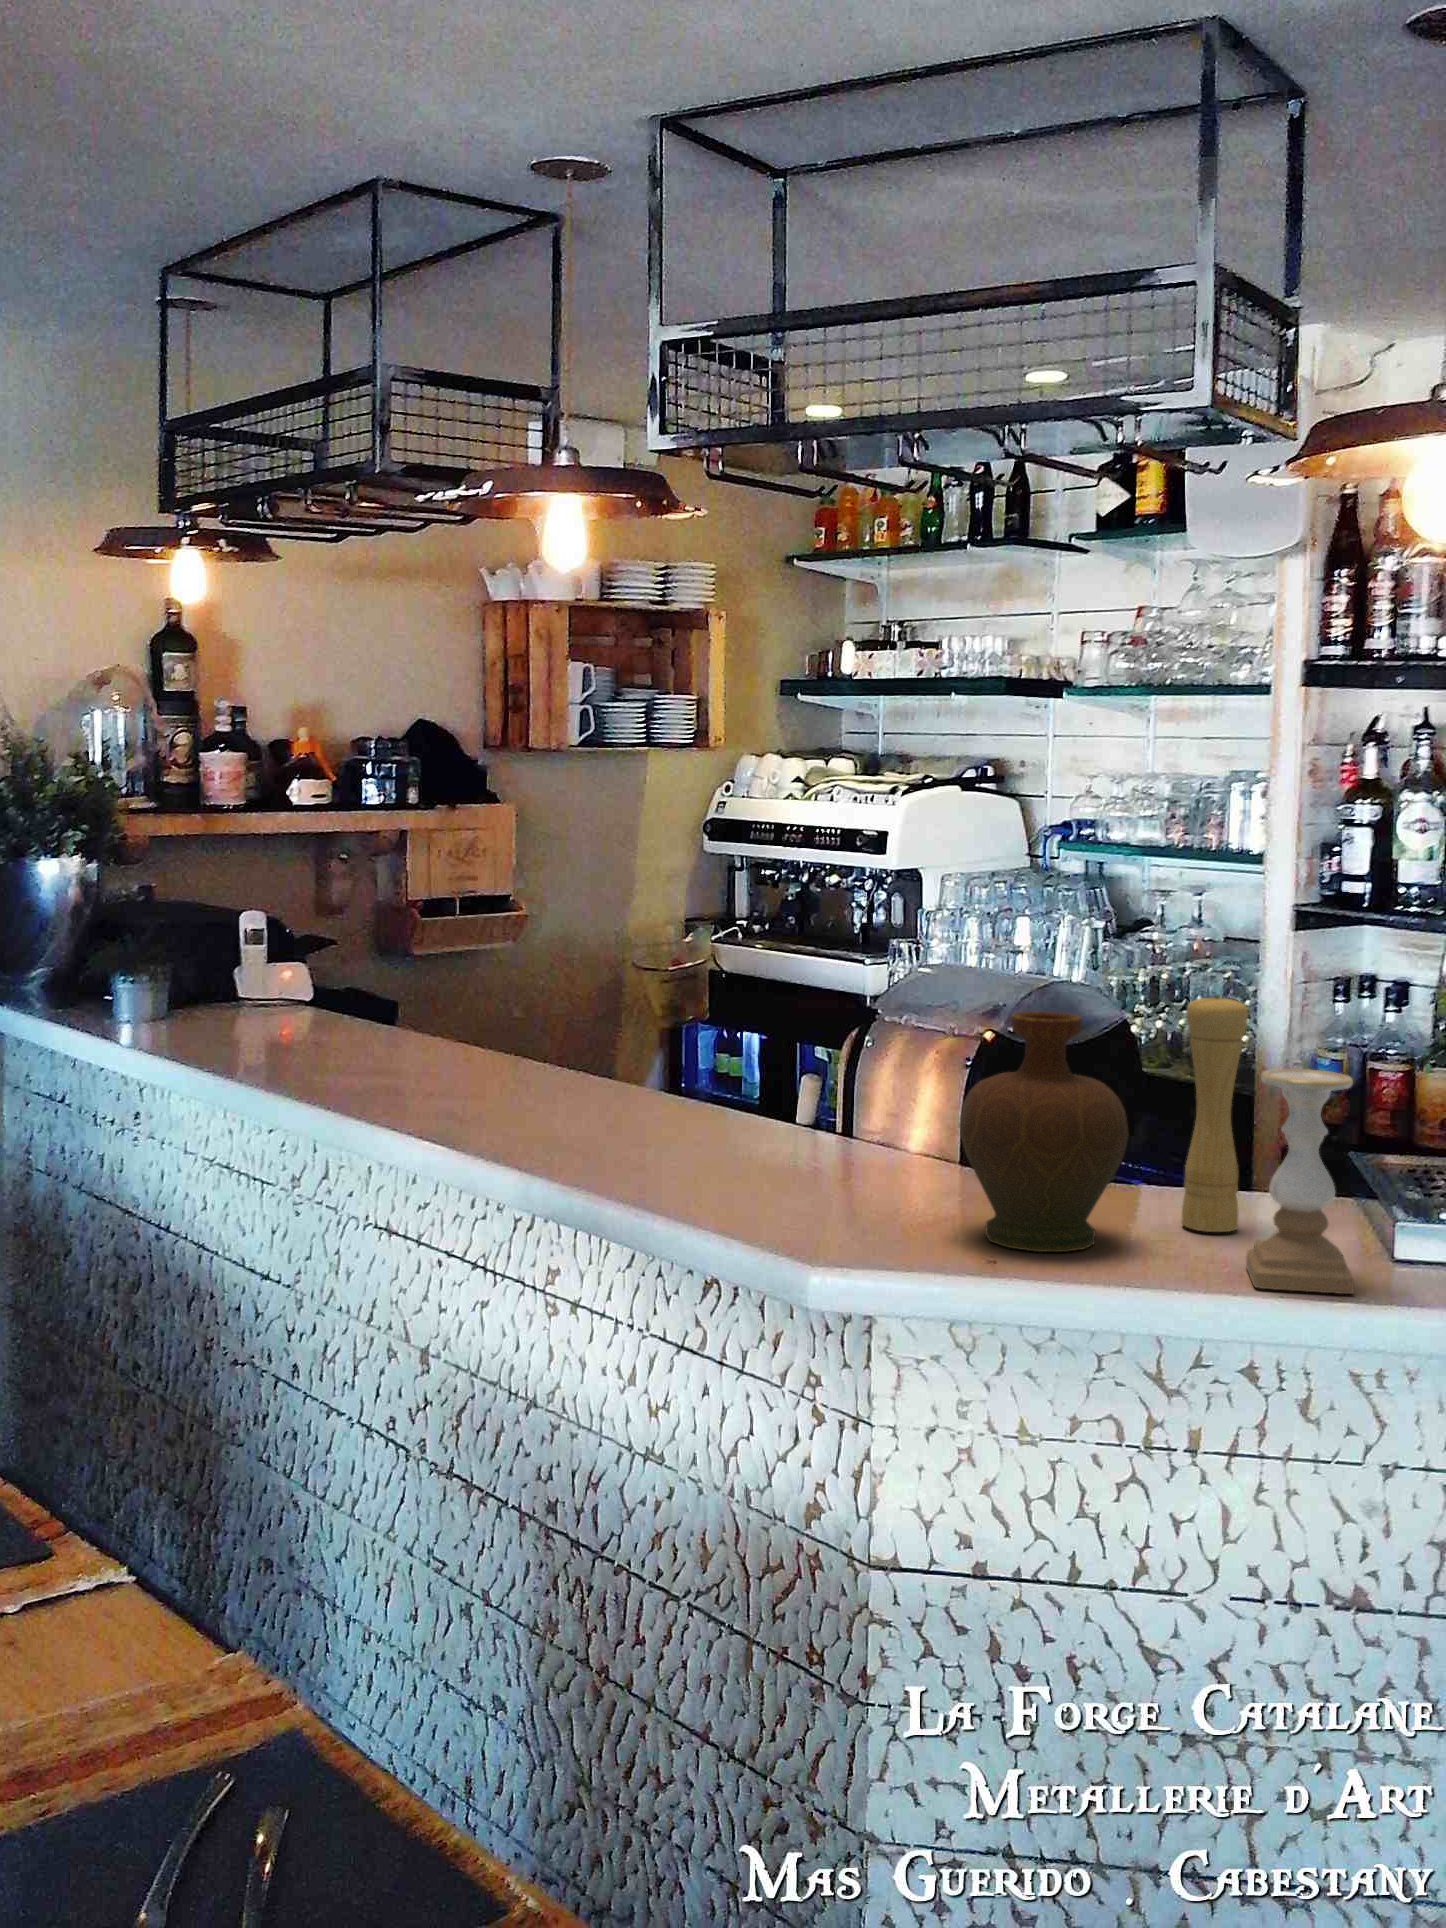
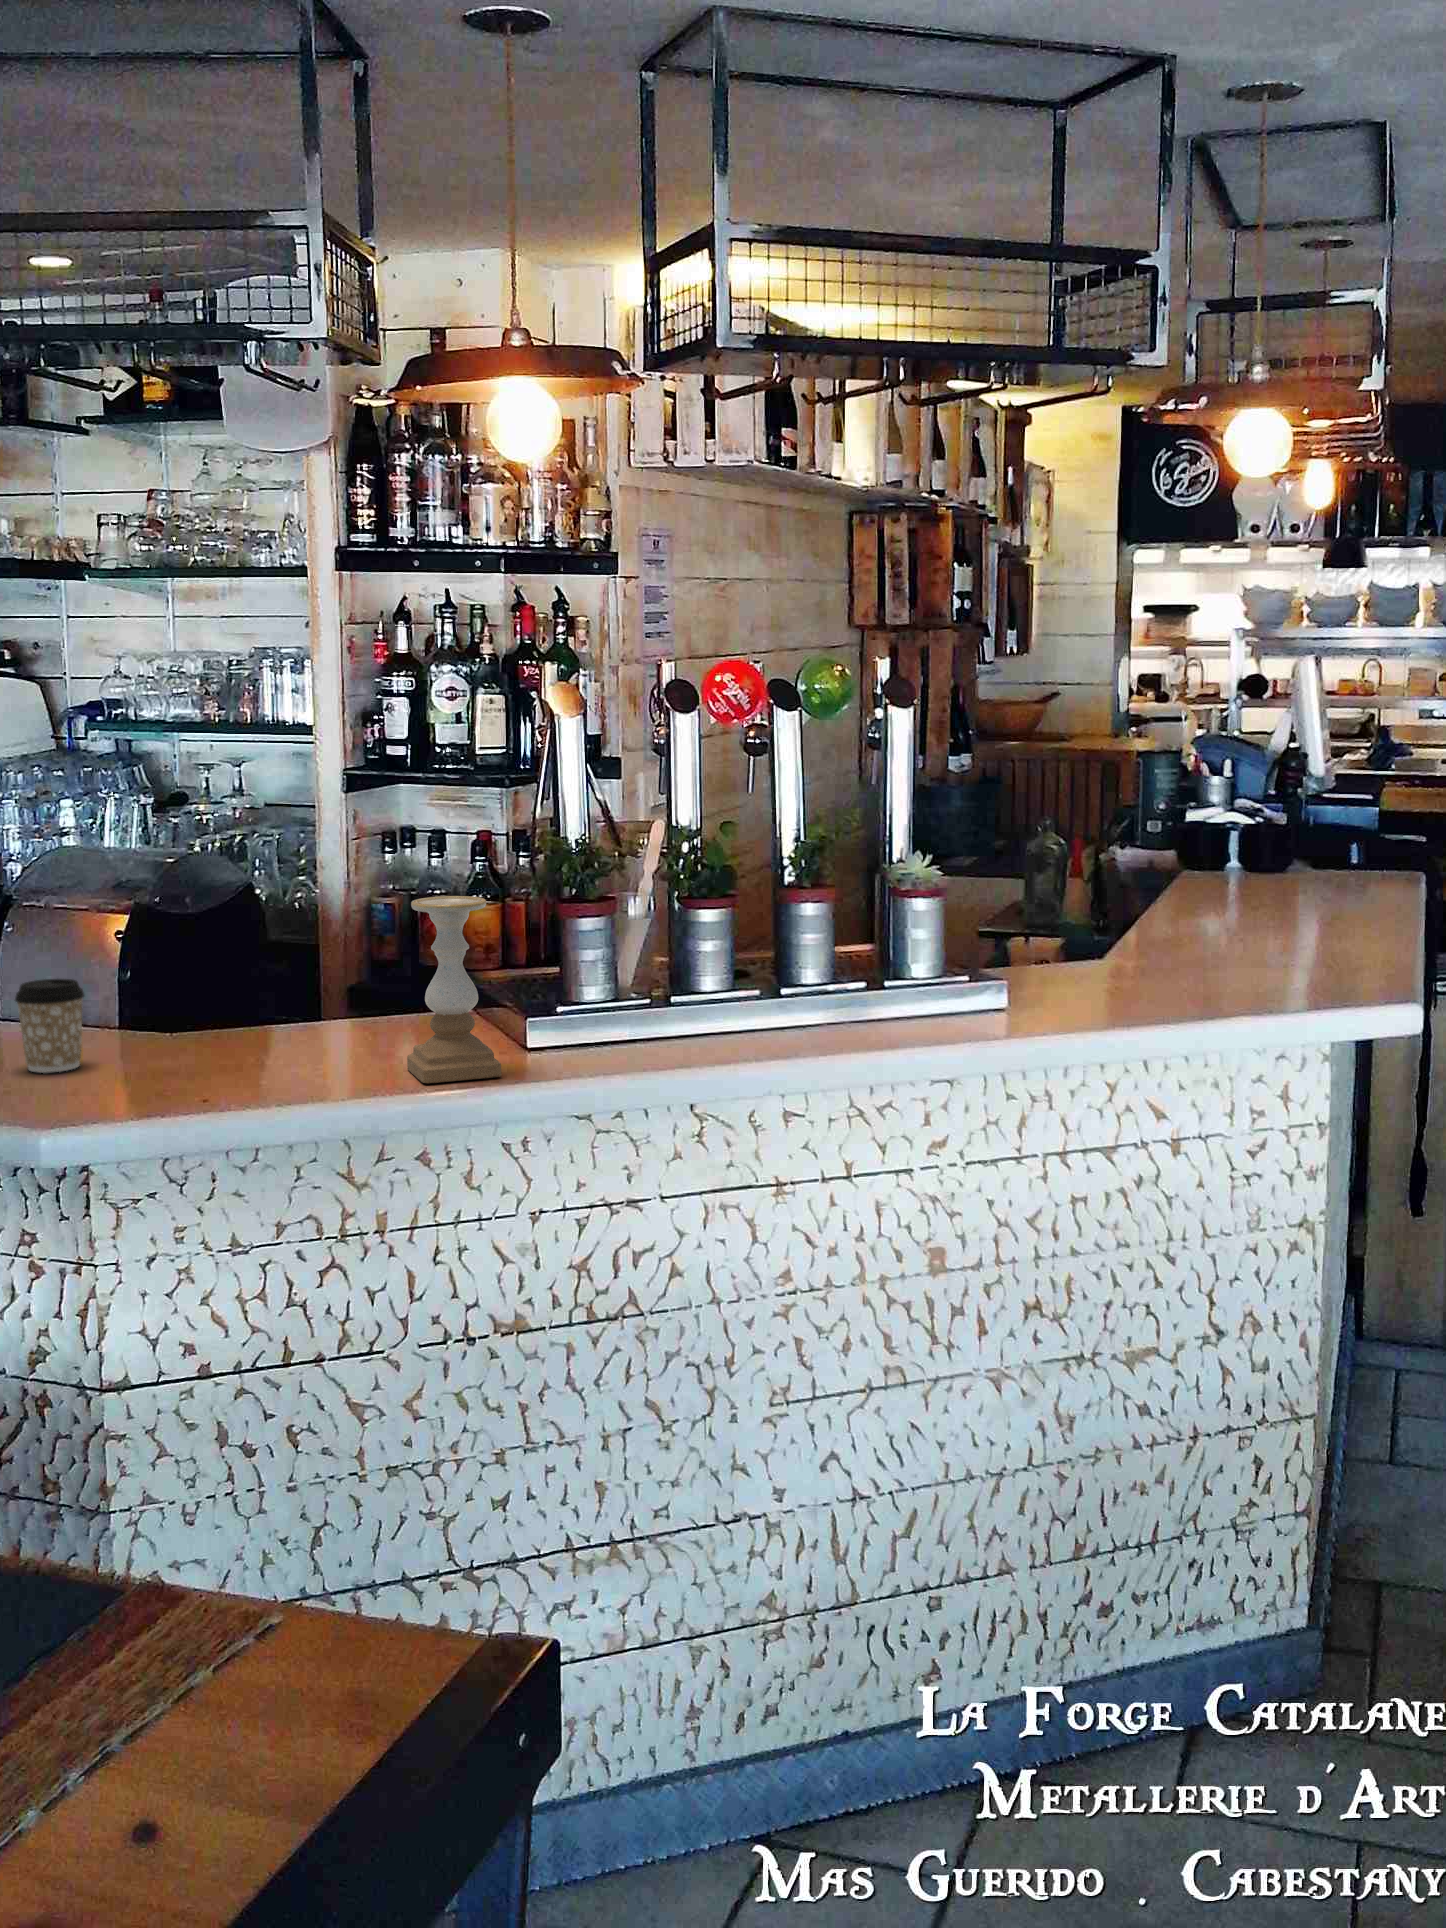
pepper mill: present [1182,994,1248,1232] -> none [328,841,386,1048]
decorative vase: present [959,1011,1129,1252] -> none [141,869,296,1084]
coffee cup: none [840,1111,911,1211] -> present [15,979,84,1073]

